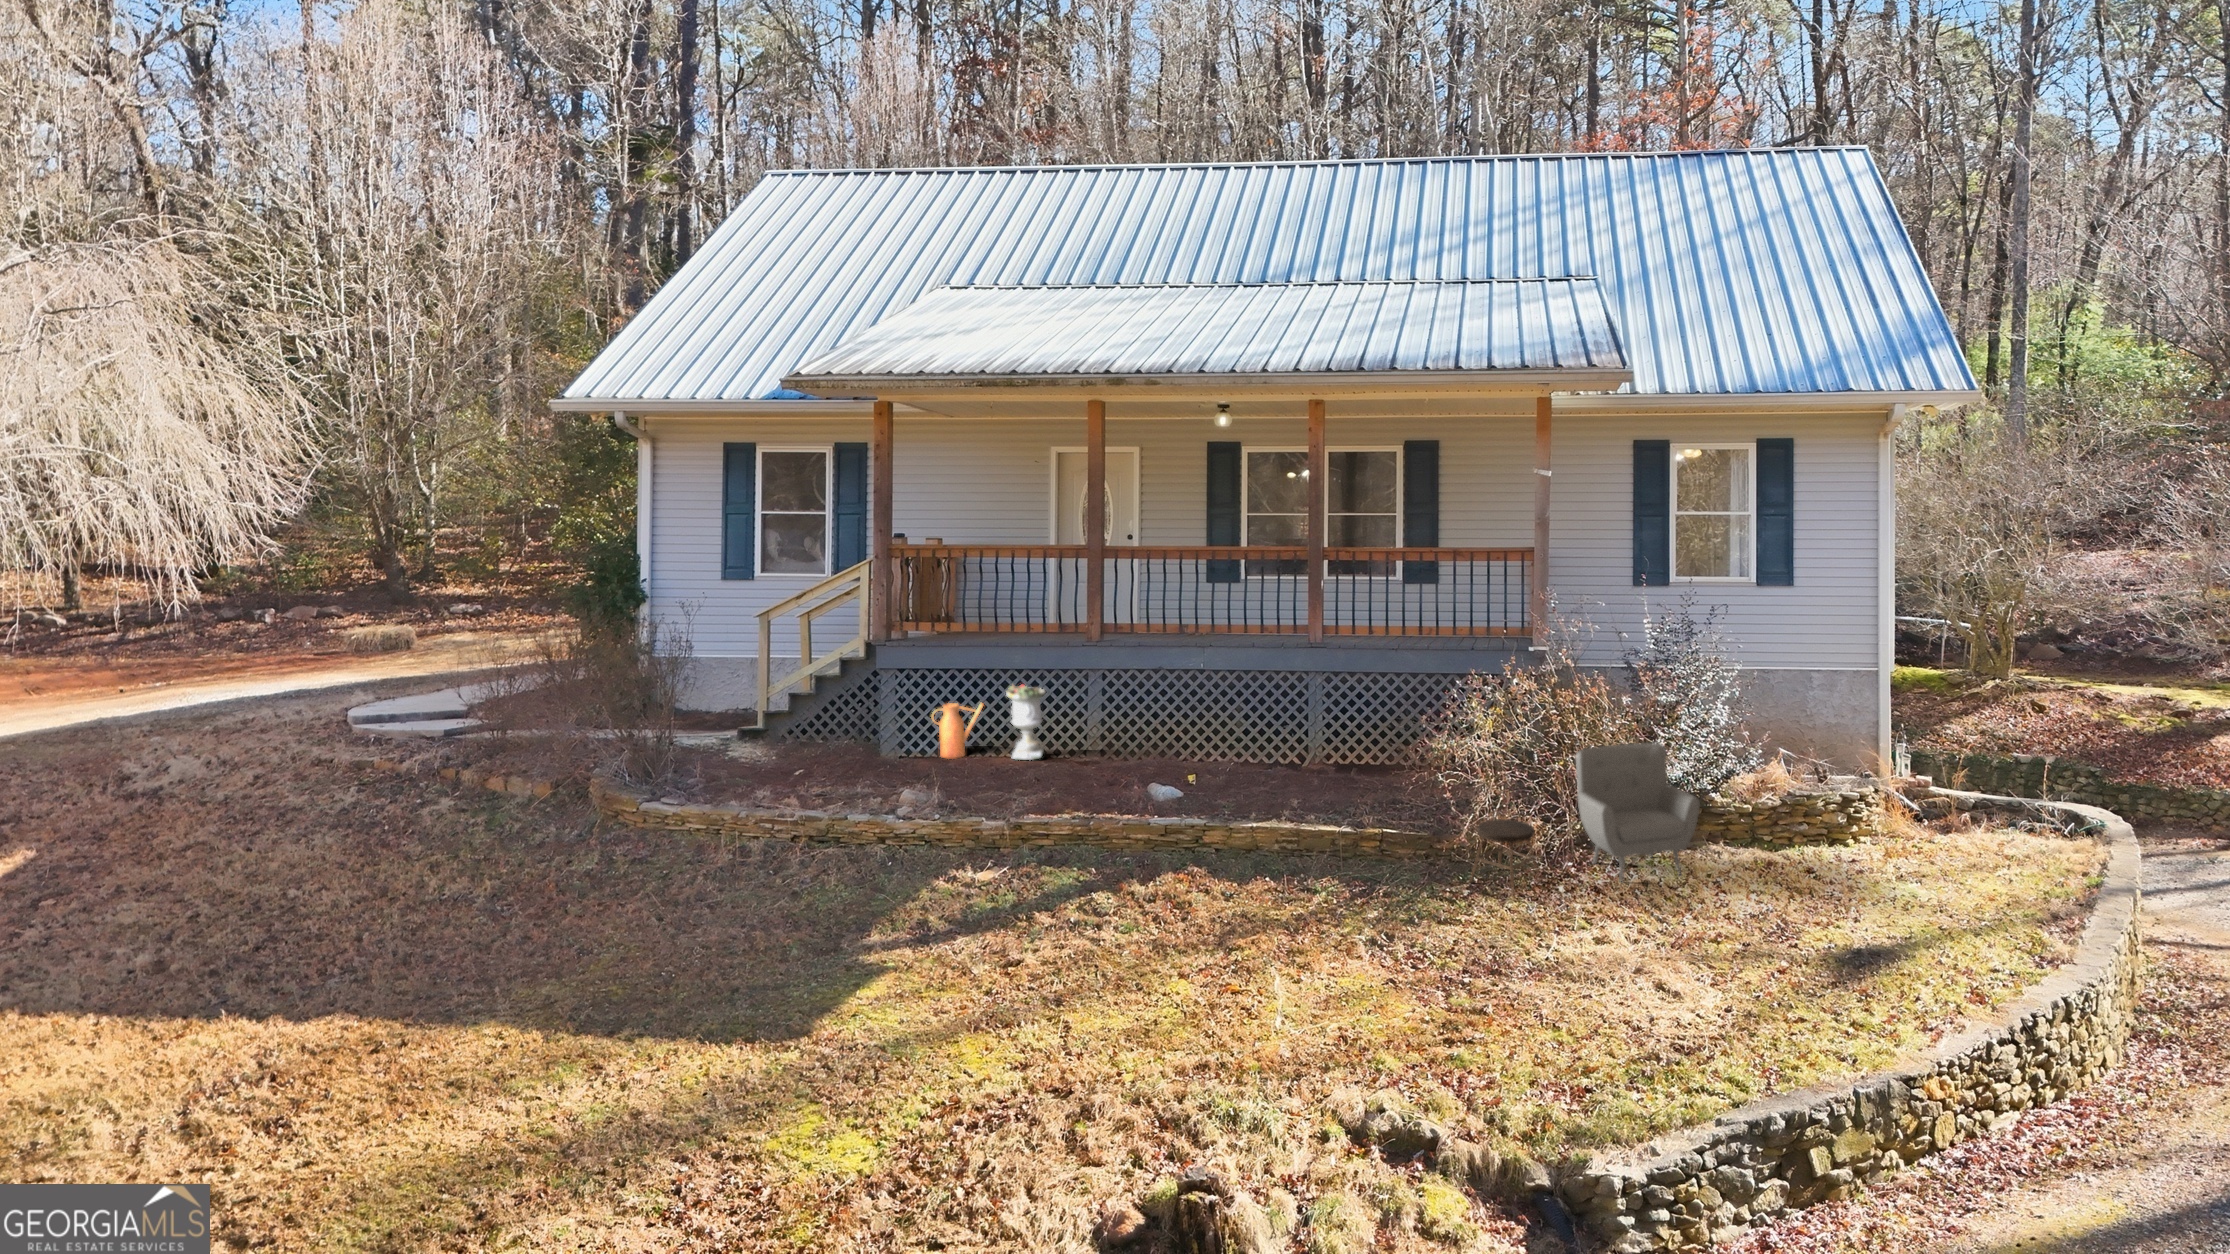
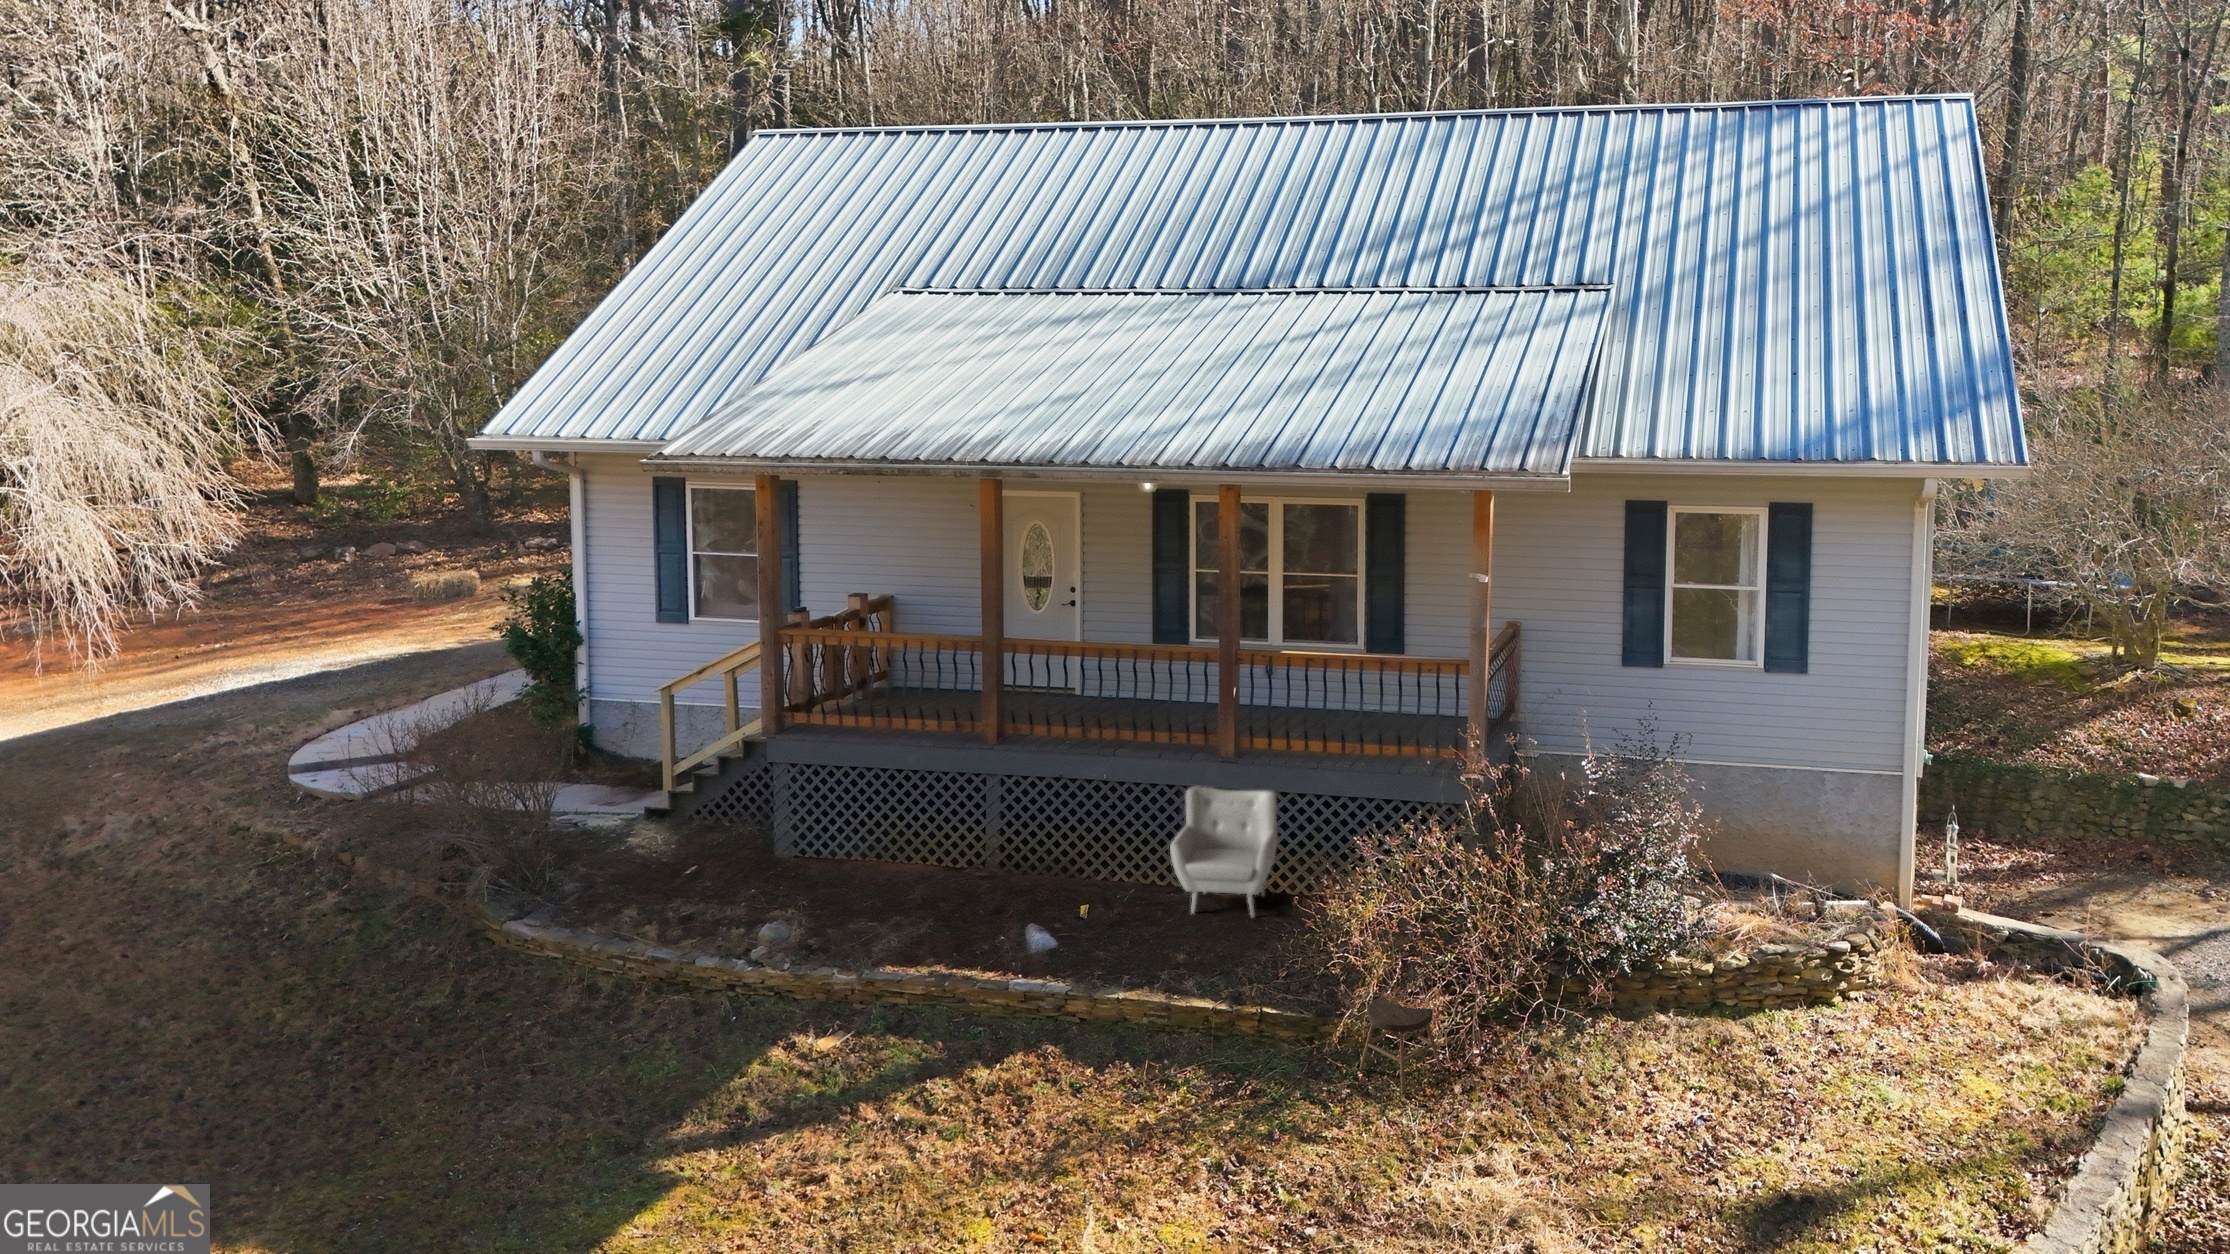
planter: present [1006,684,1045,760] -> none [903,787,950,872]
watering can: present [932,703,983,759] -> none [825,807,882,869]
armchair: present [1576,743,1700,882] -> present [1170,786,1278,917]

